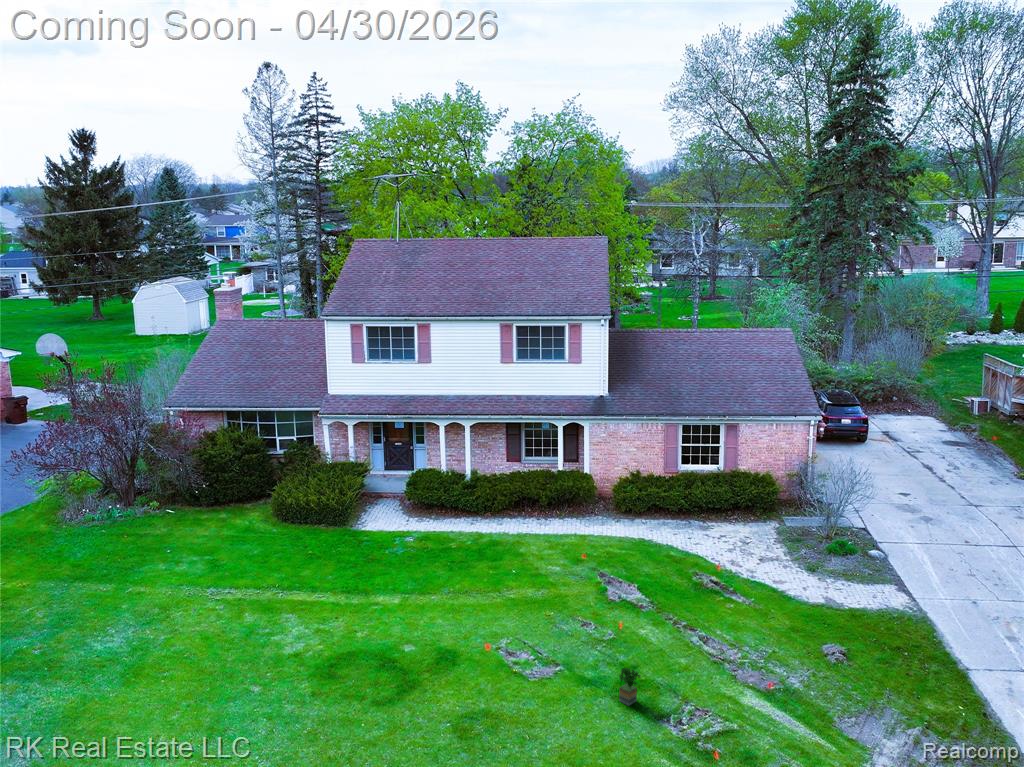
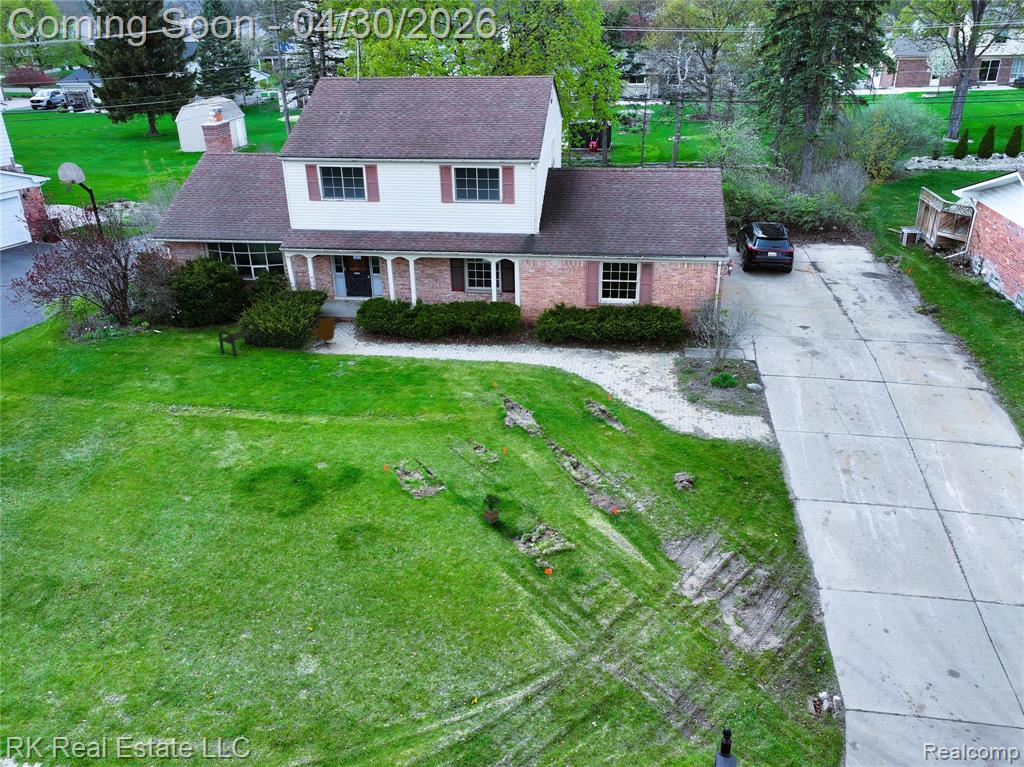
lounge chair: none [355,487,386,525] -> present [311,317,335,347]
bench: none [254,495,299,535] -> present [219,321,261,357]

